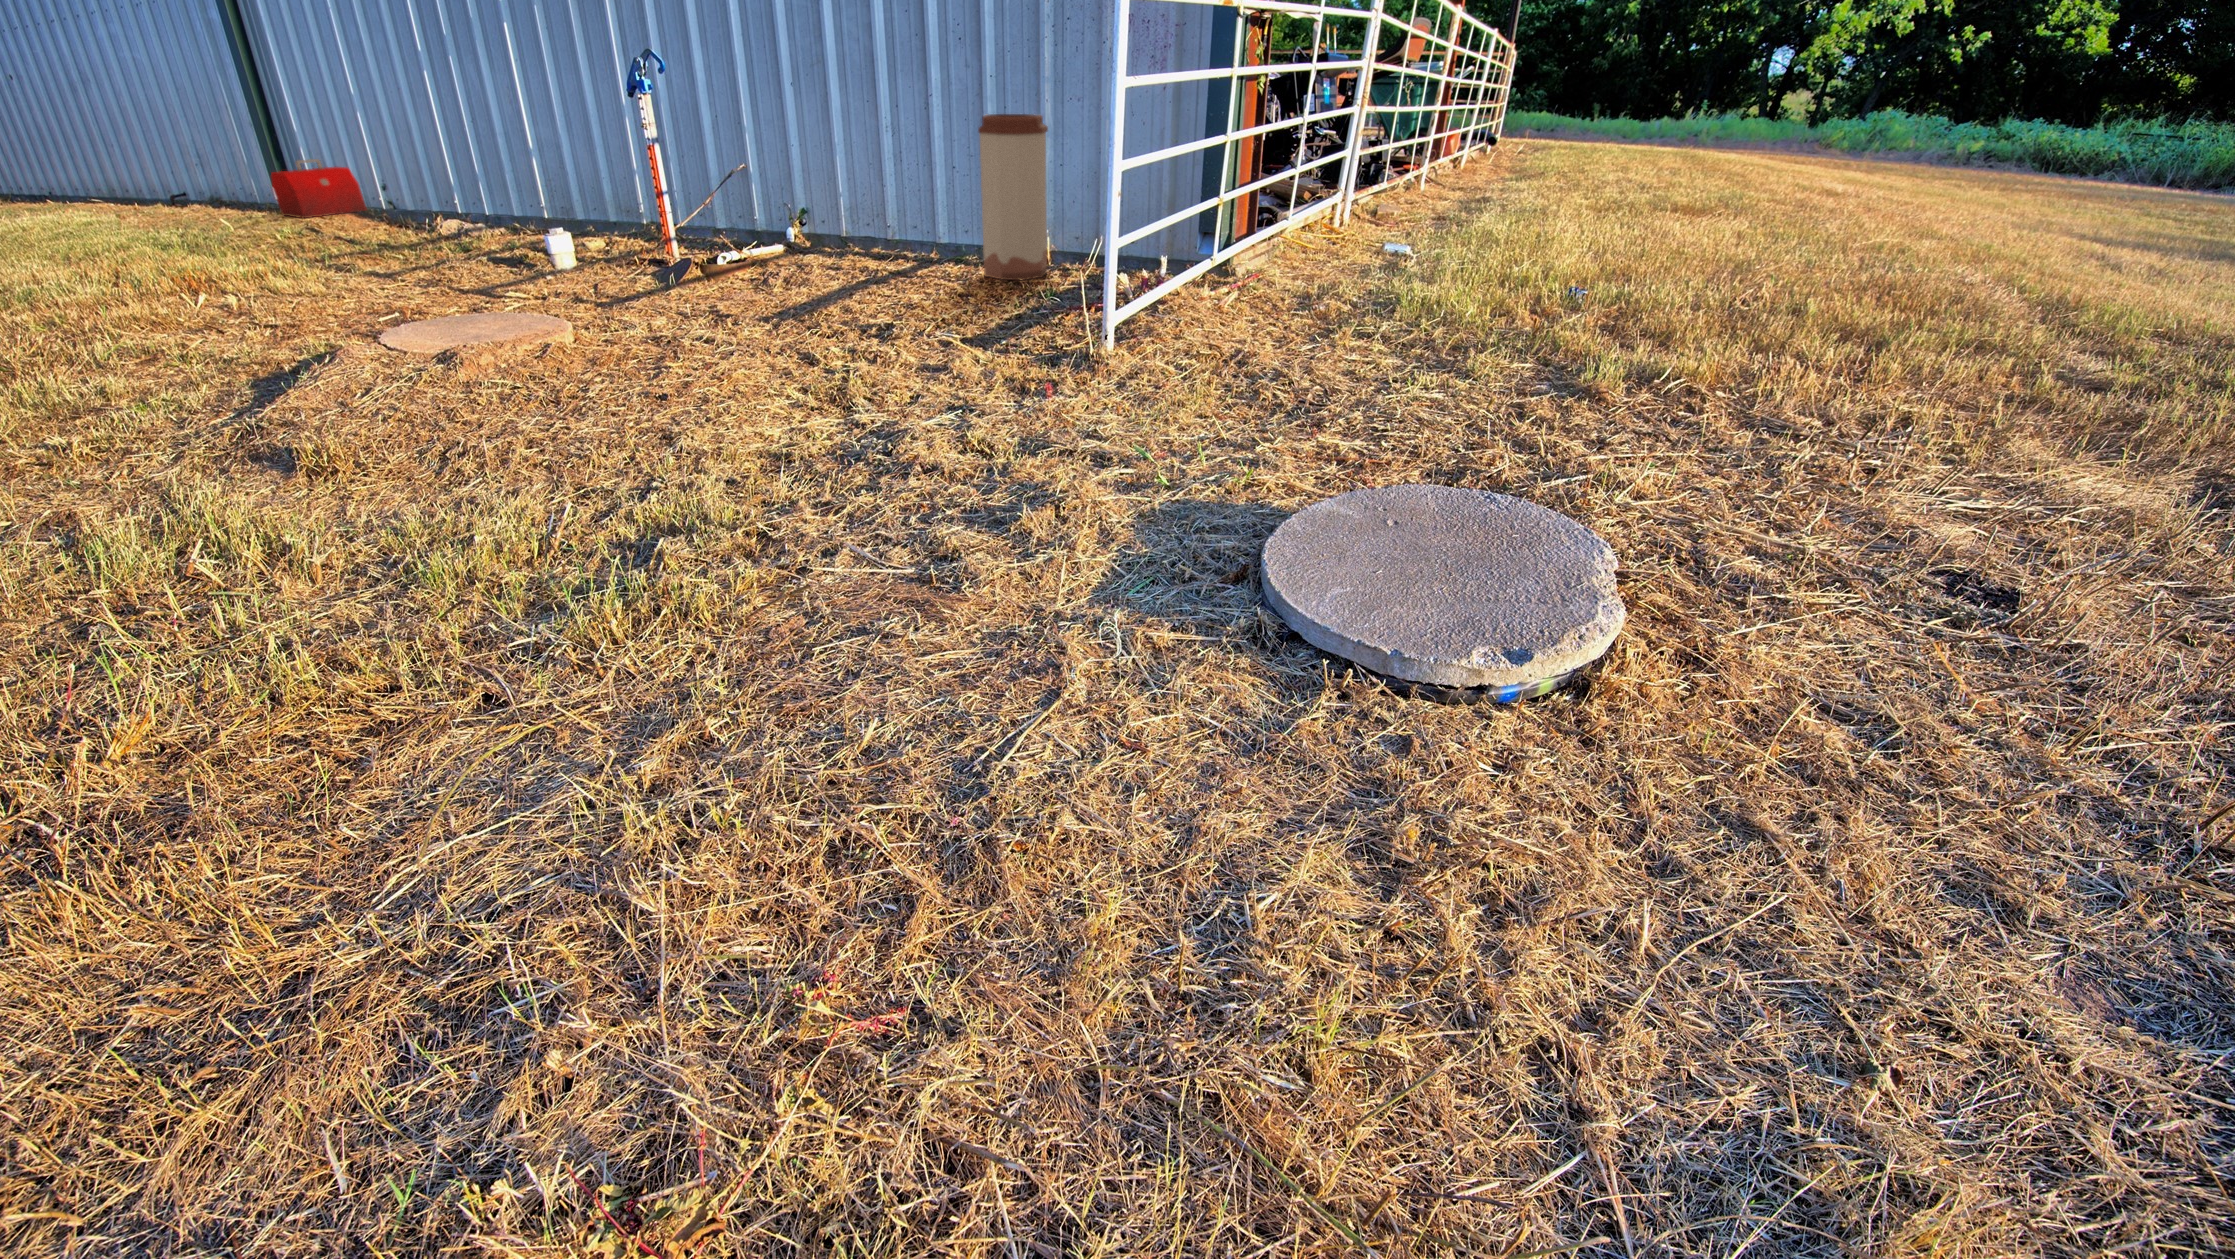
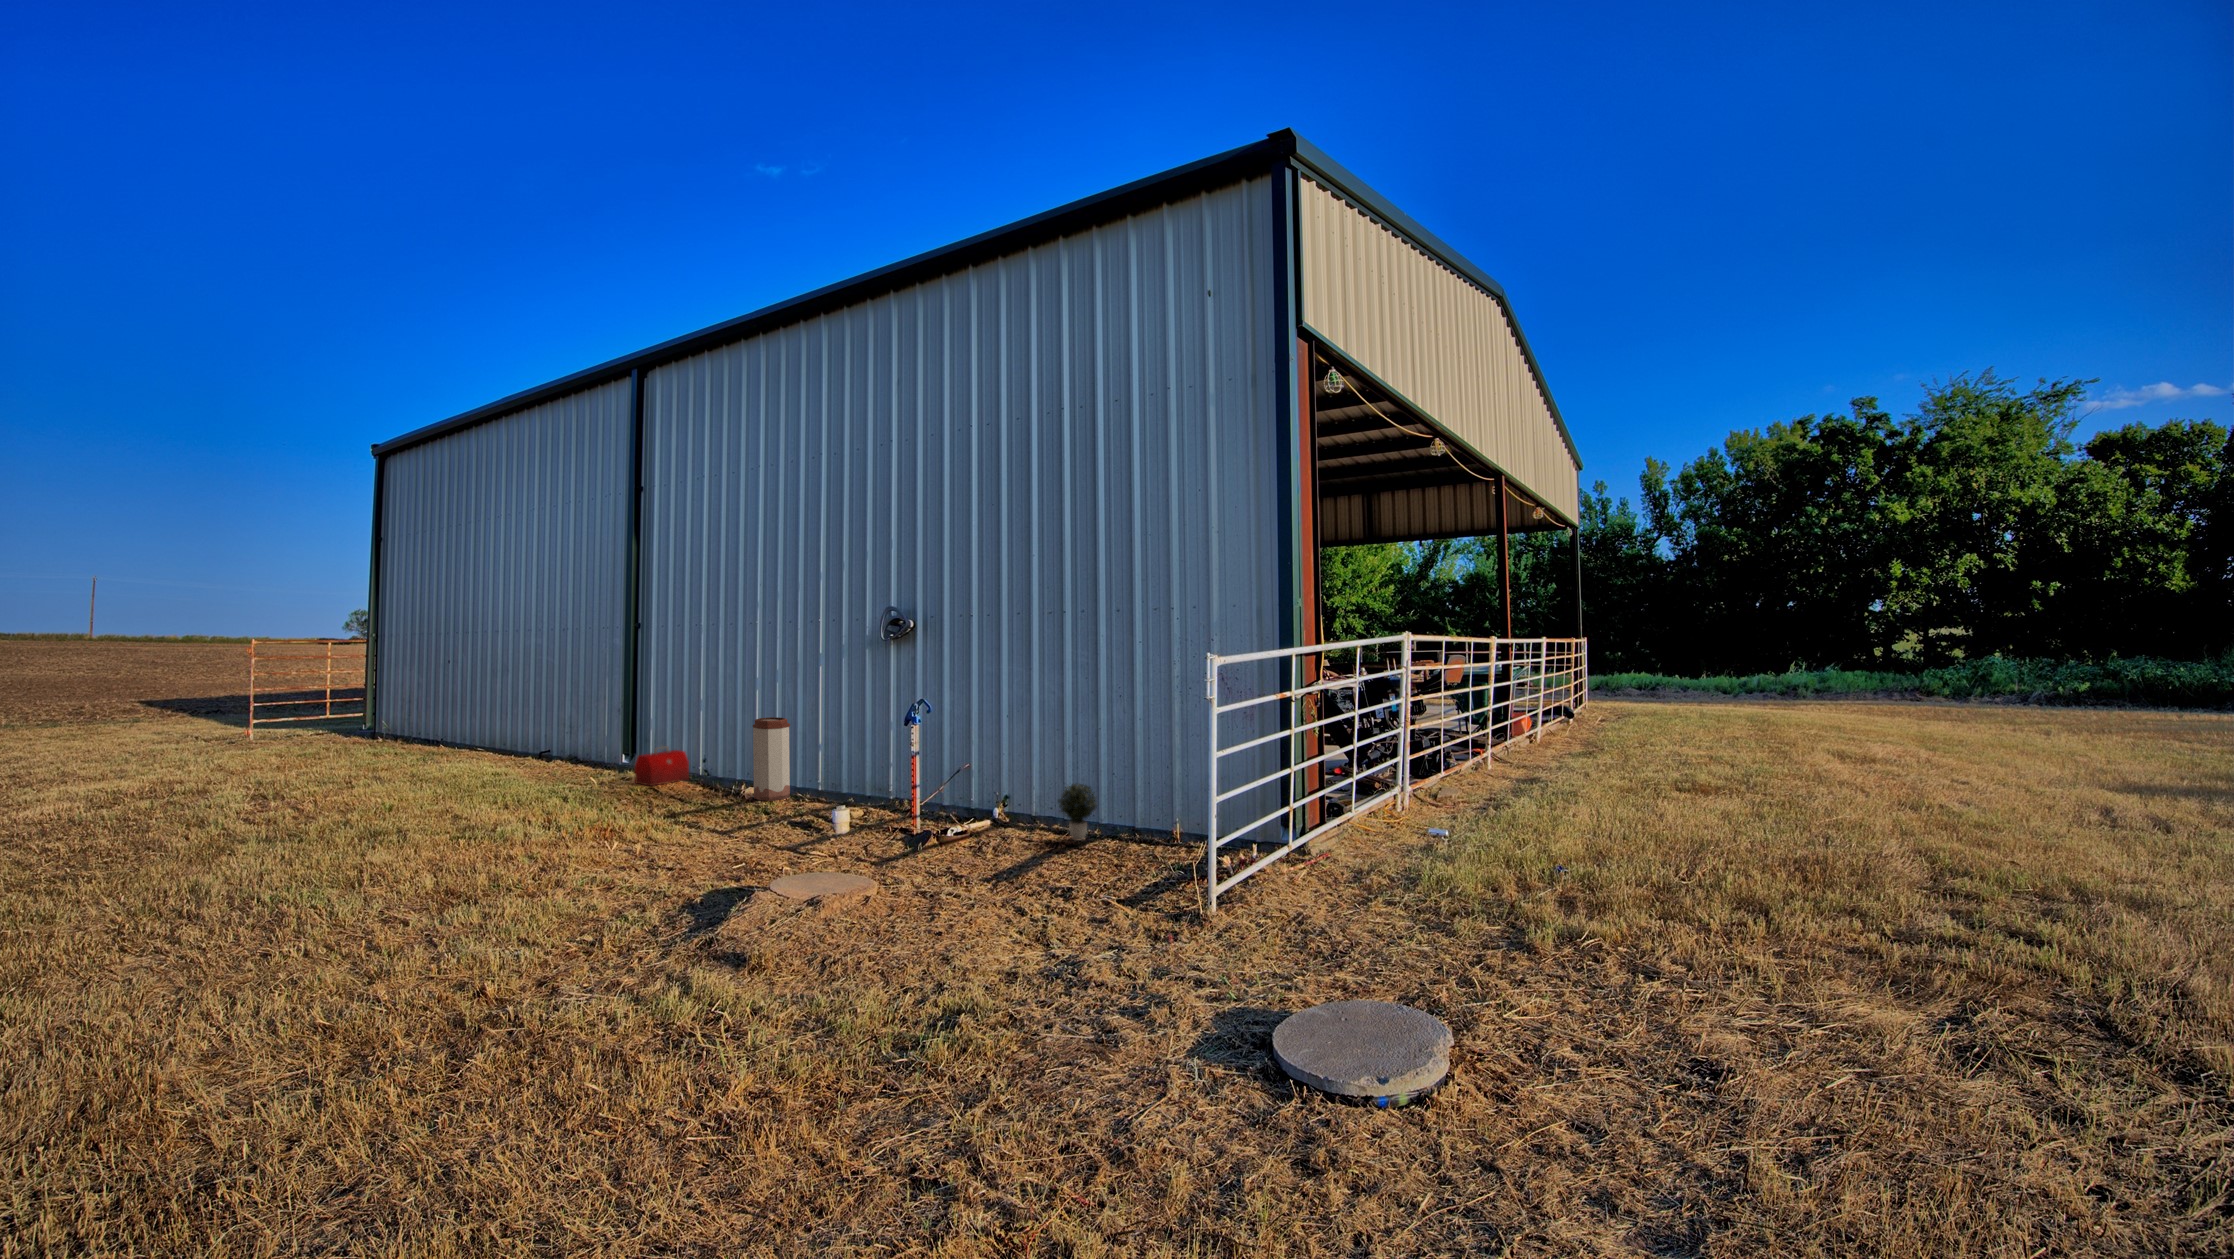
trash can: present [978,114,1048,280] -> present [753,717,790,801]
potted plant: none [874,178,935,267] -> present [1058,783,1097,841]

